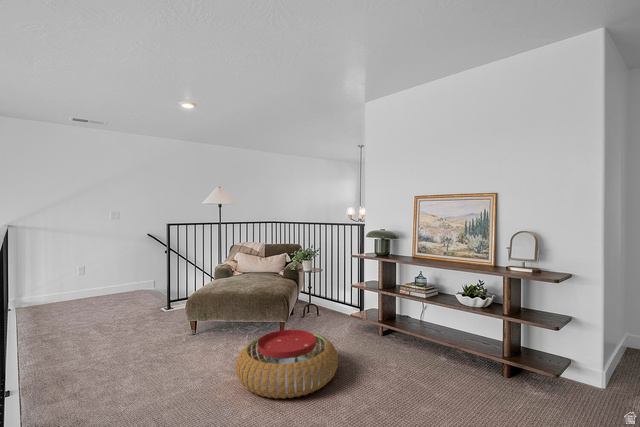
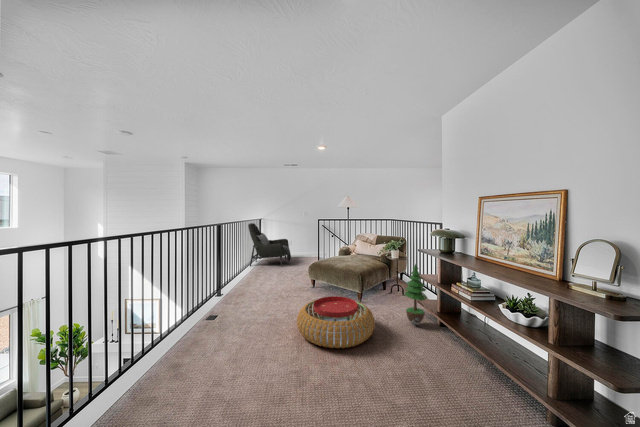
armchair: none [22,246,115,326] -> present [248,223,291,267]
potted tree: none [345,272,370,342] -> present [404,264,427,325]

